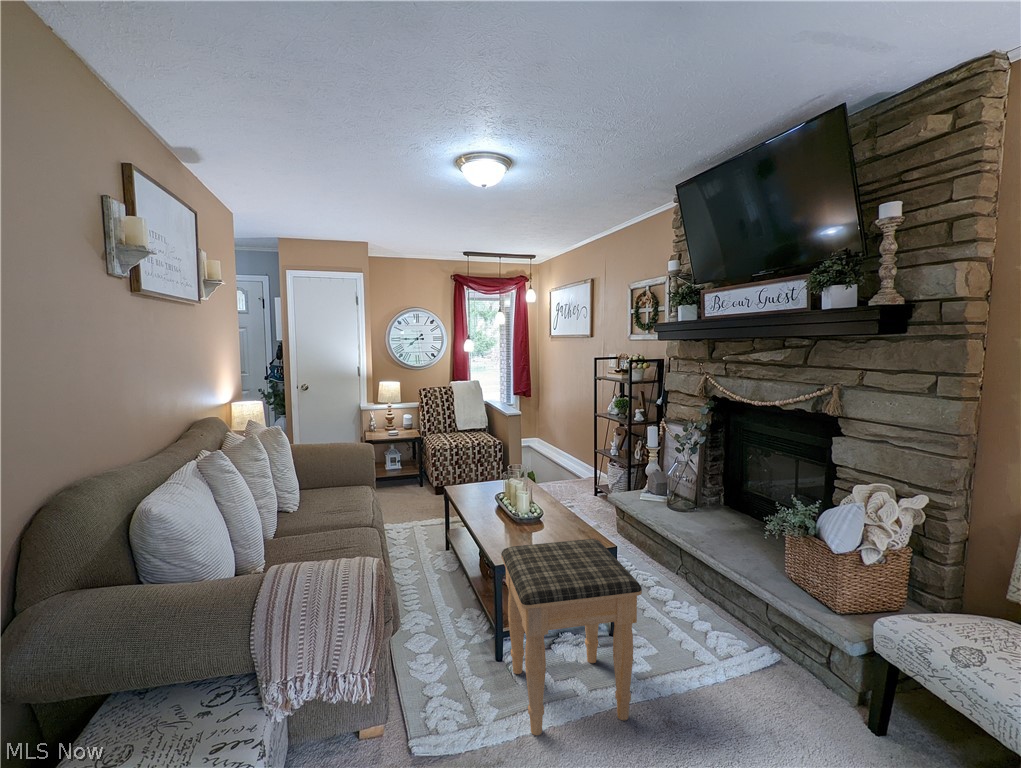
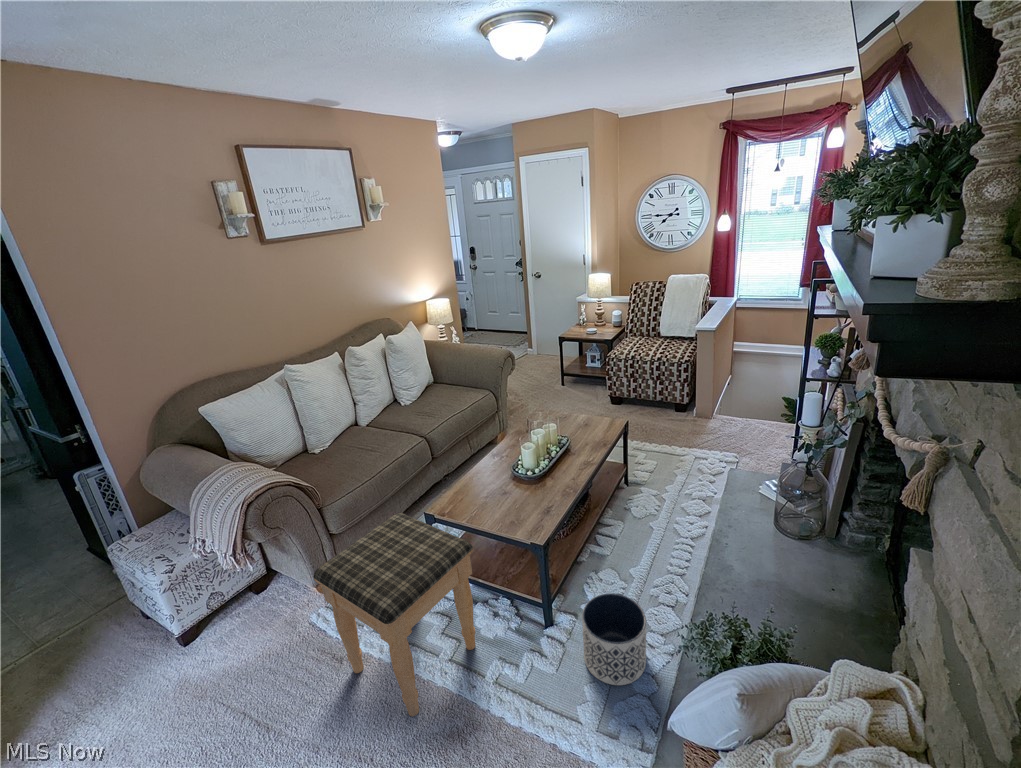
planter: none [650,561,701,626] -> present [582,593,646,685]

